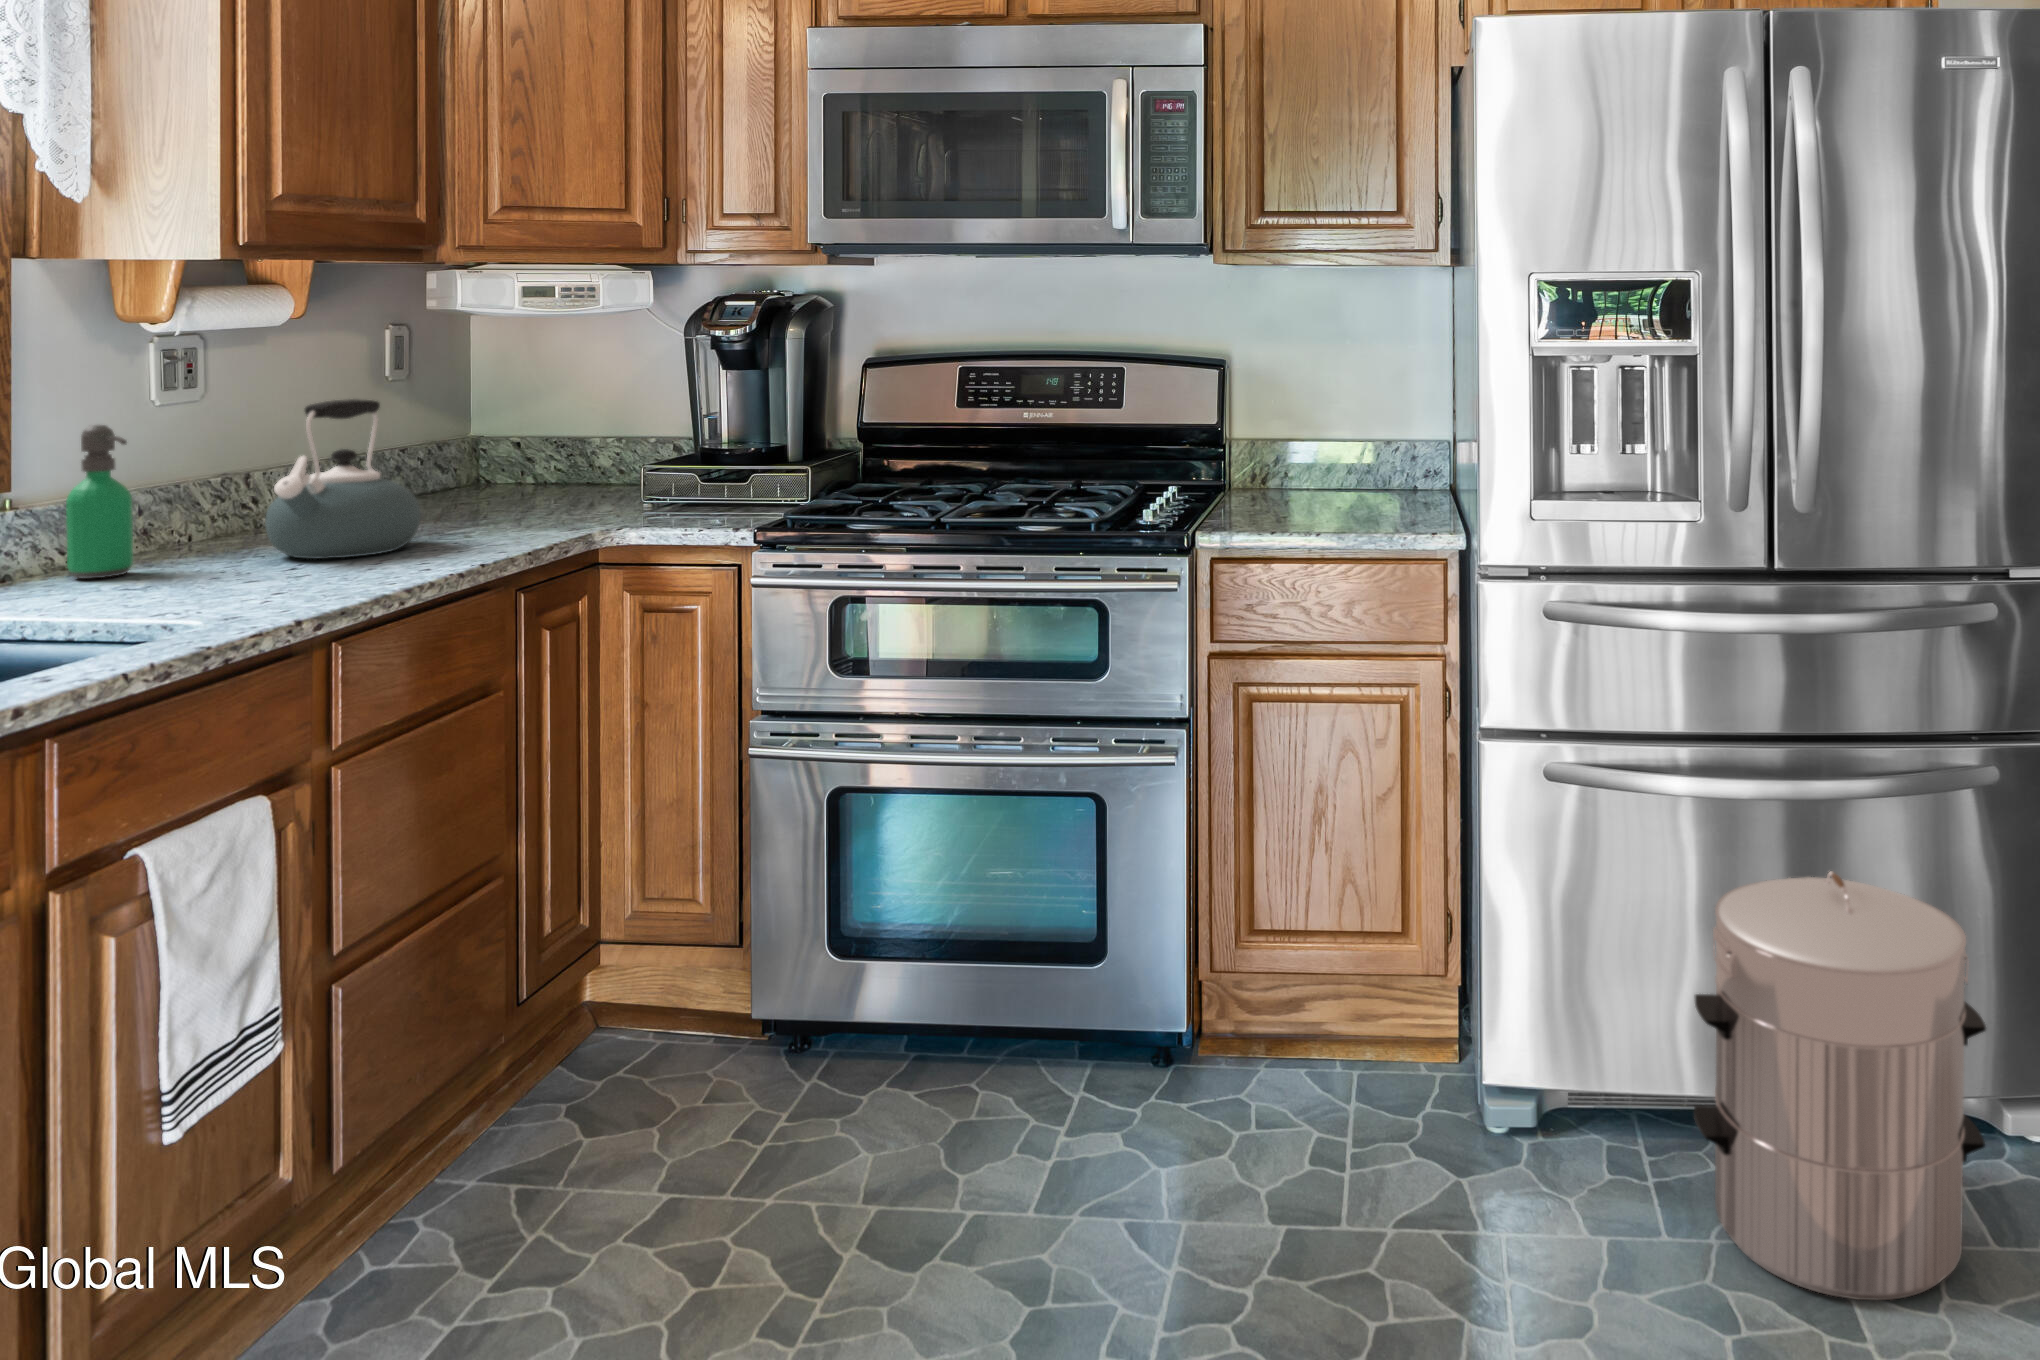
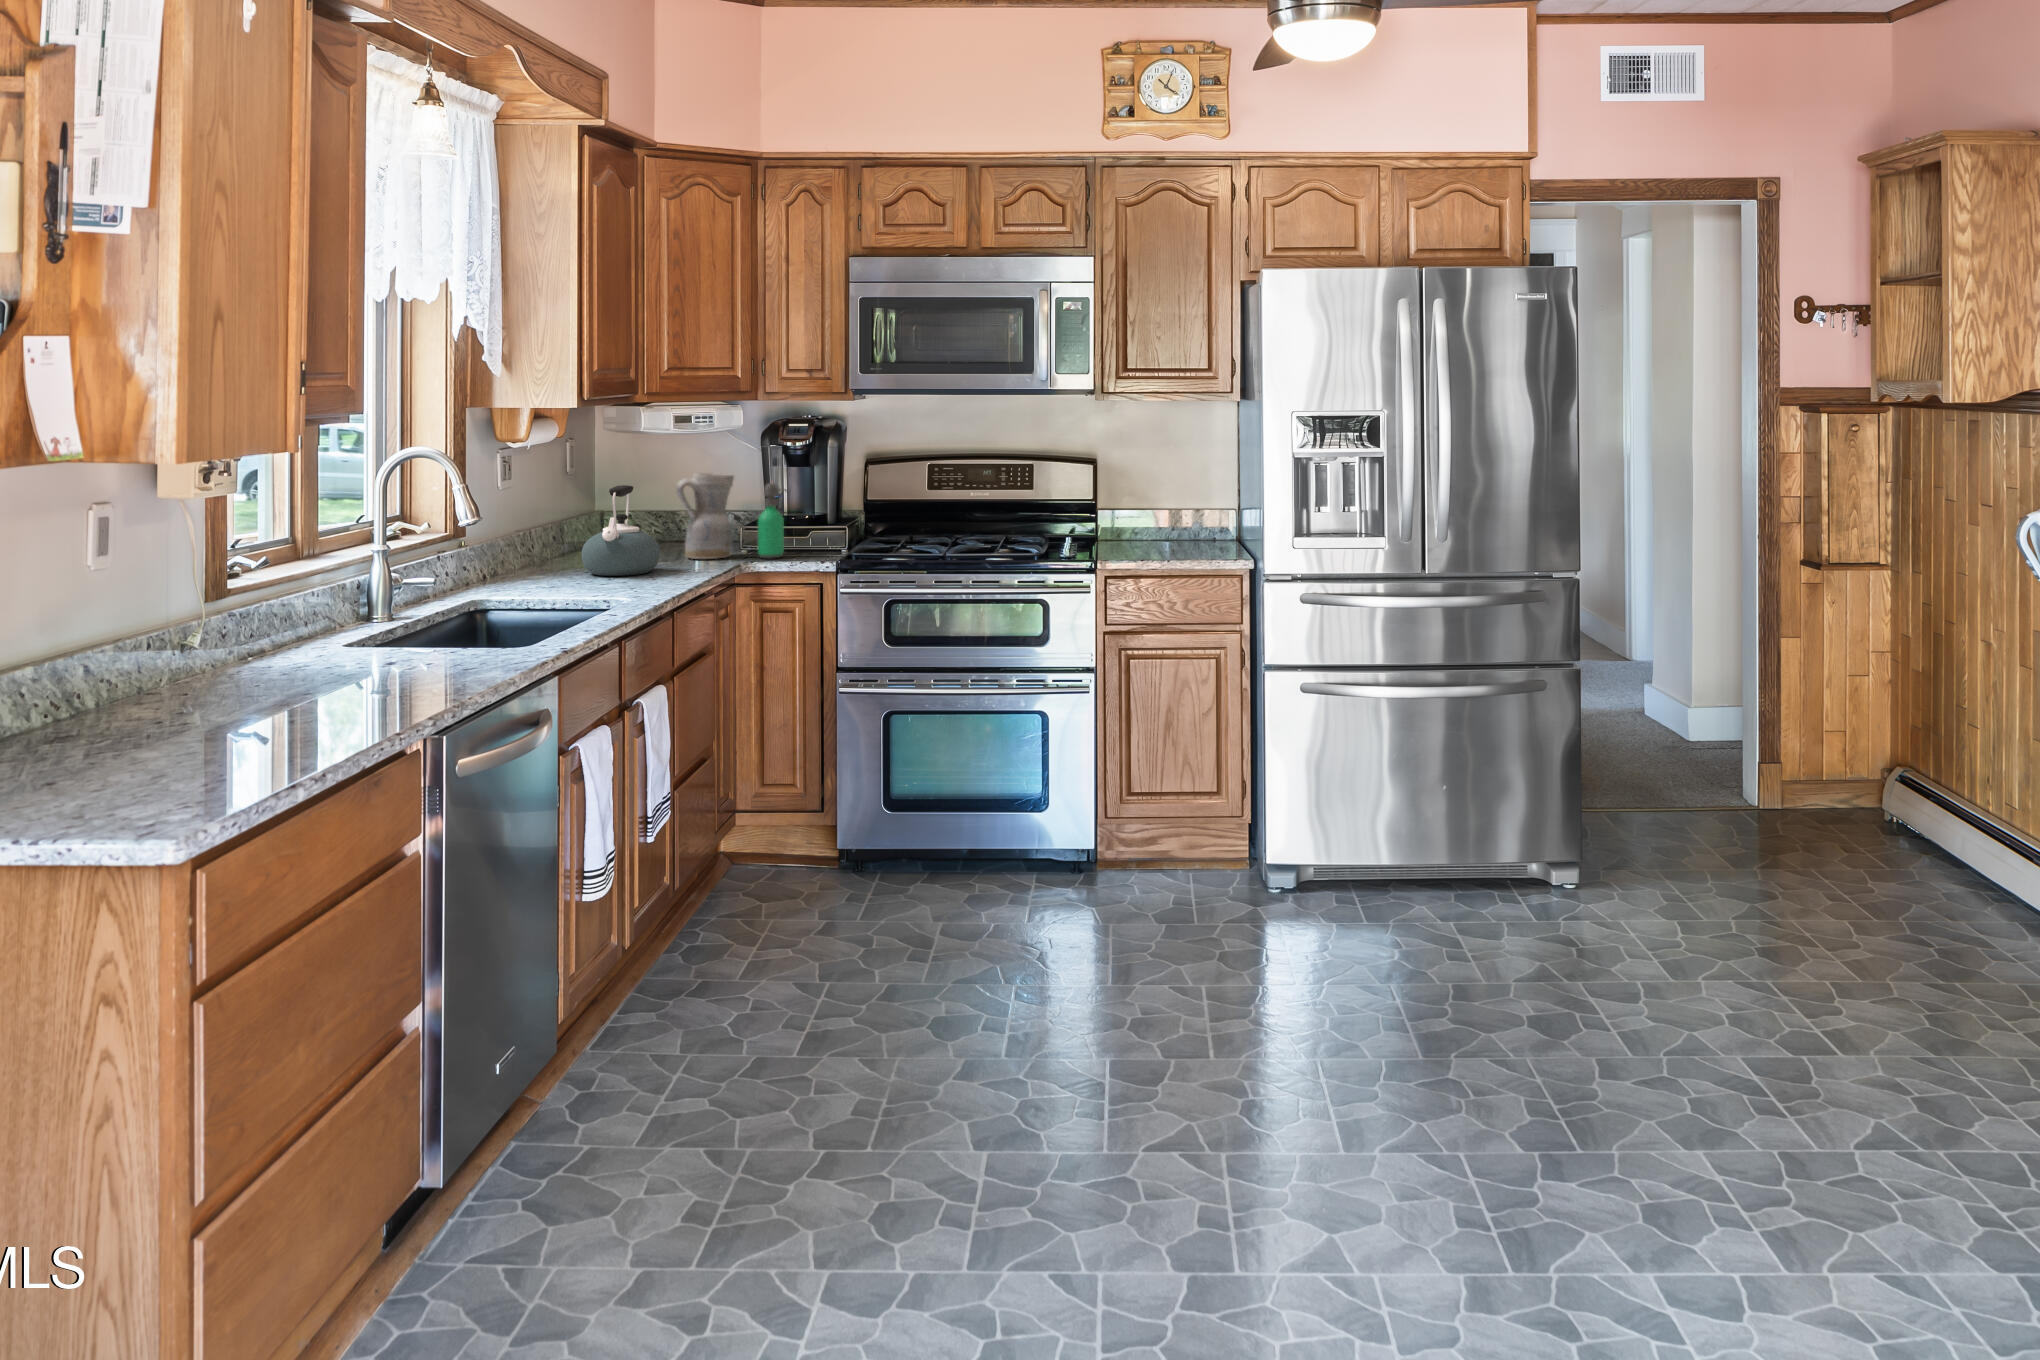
ceramic pitcher: none [494,381,602,524] -> present [676,473,734,559]
soap dispenser: present [66,425,133,579] -> present [758,483,788,558]
waste bin: present [1694,871,1986,1300] -> none [1384,732,1531,941]

